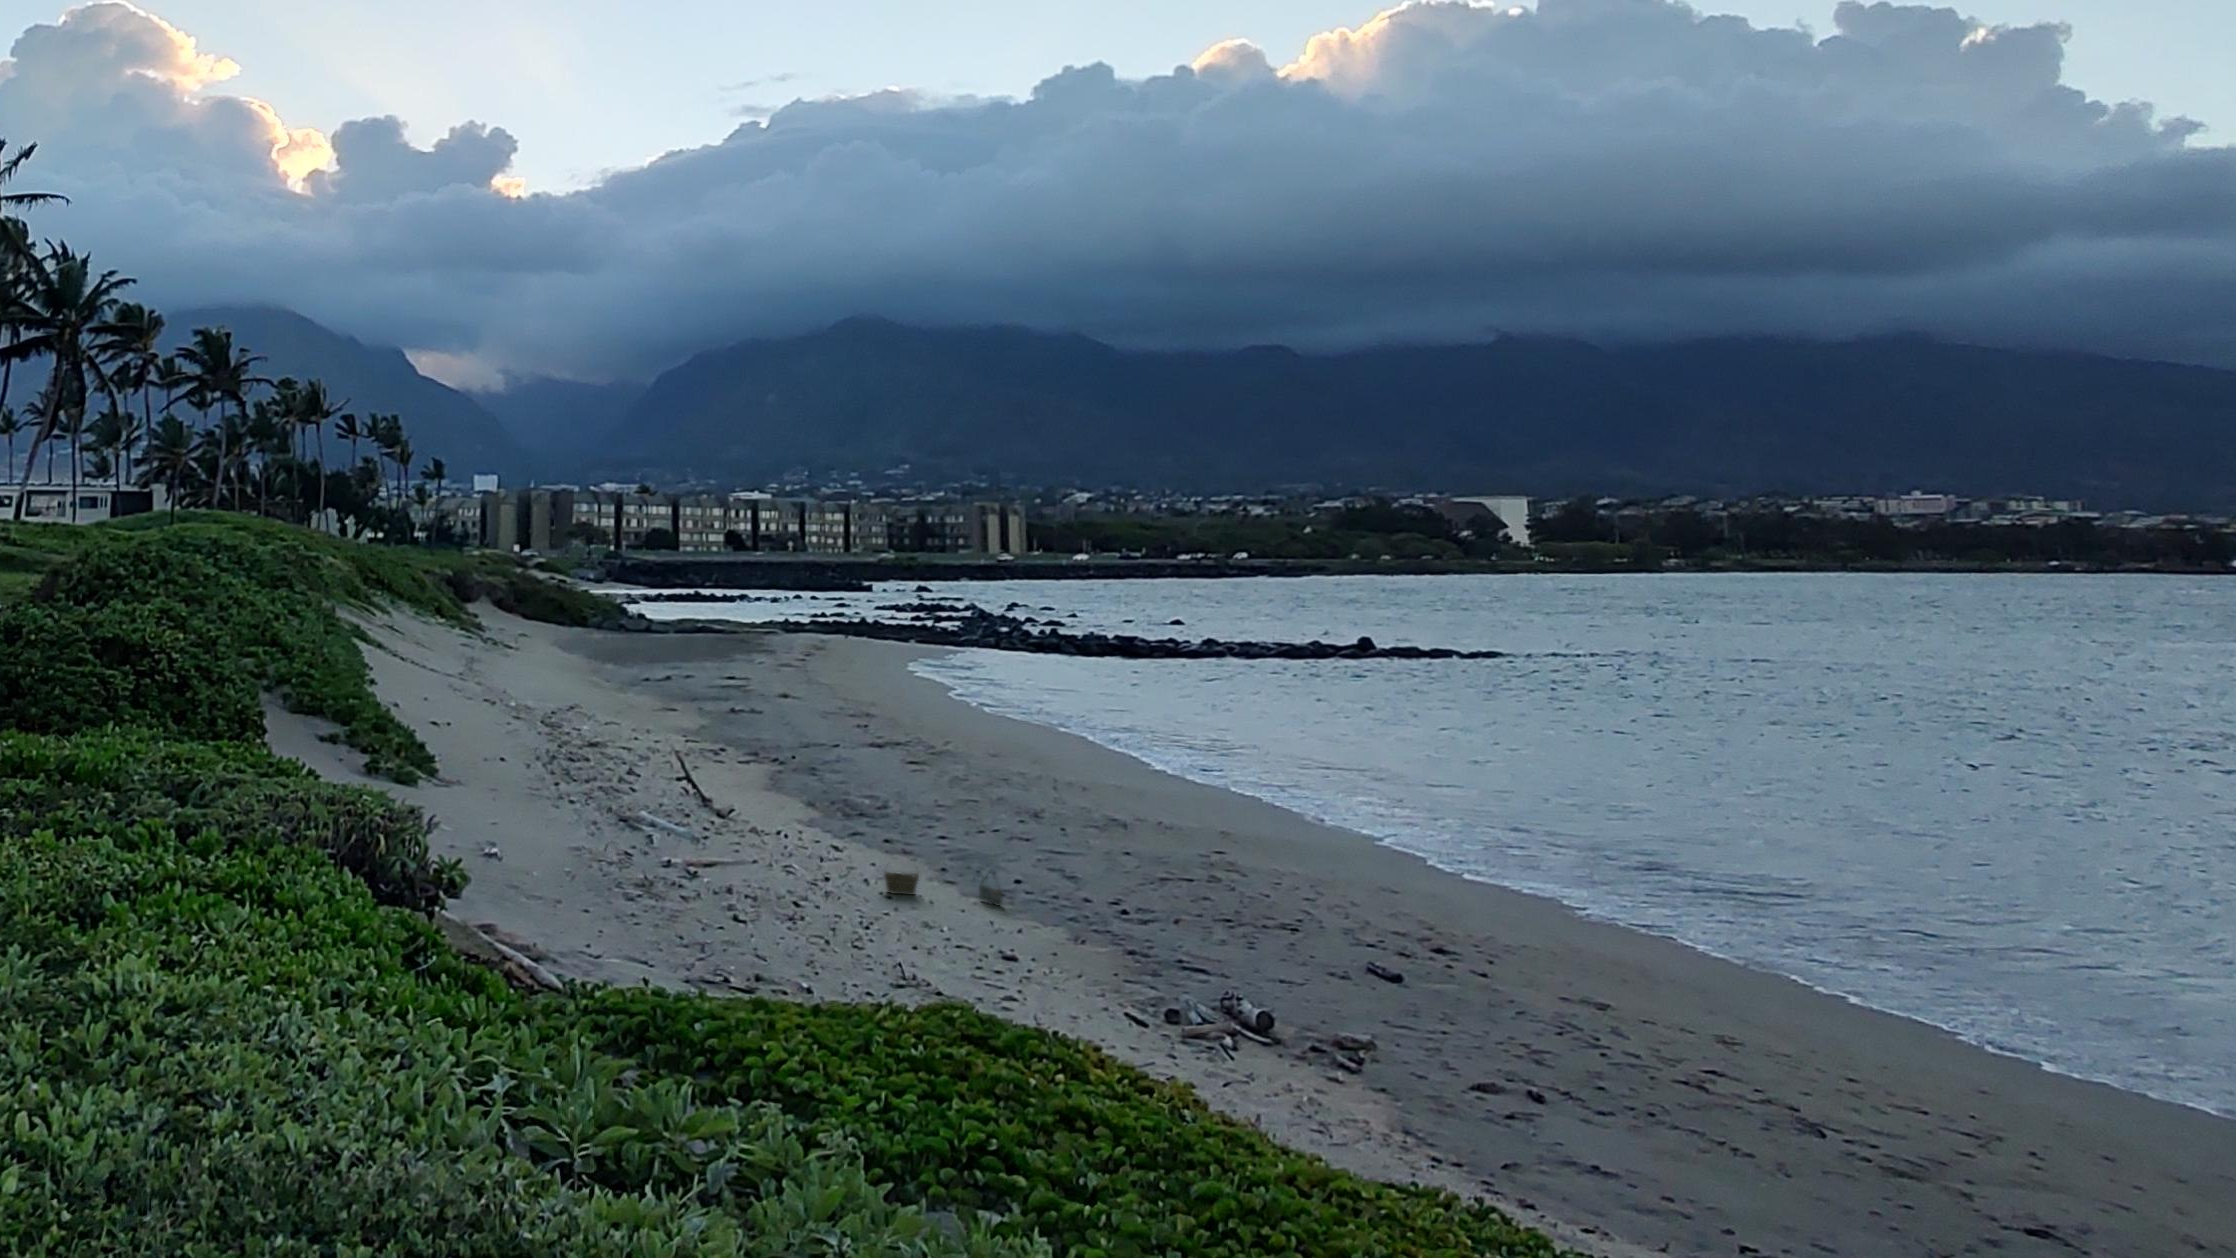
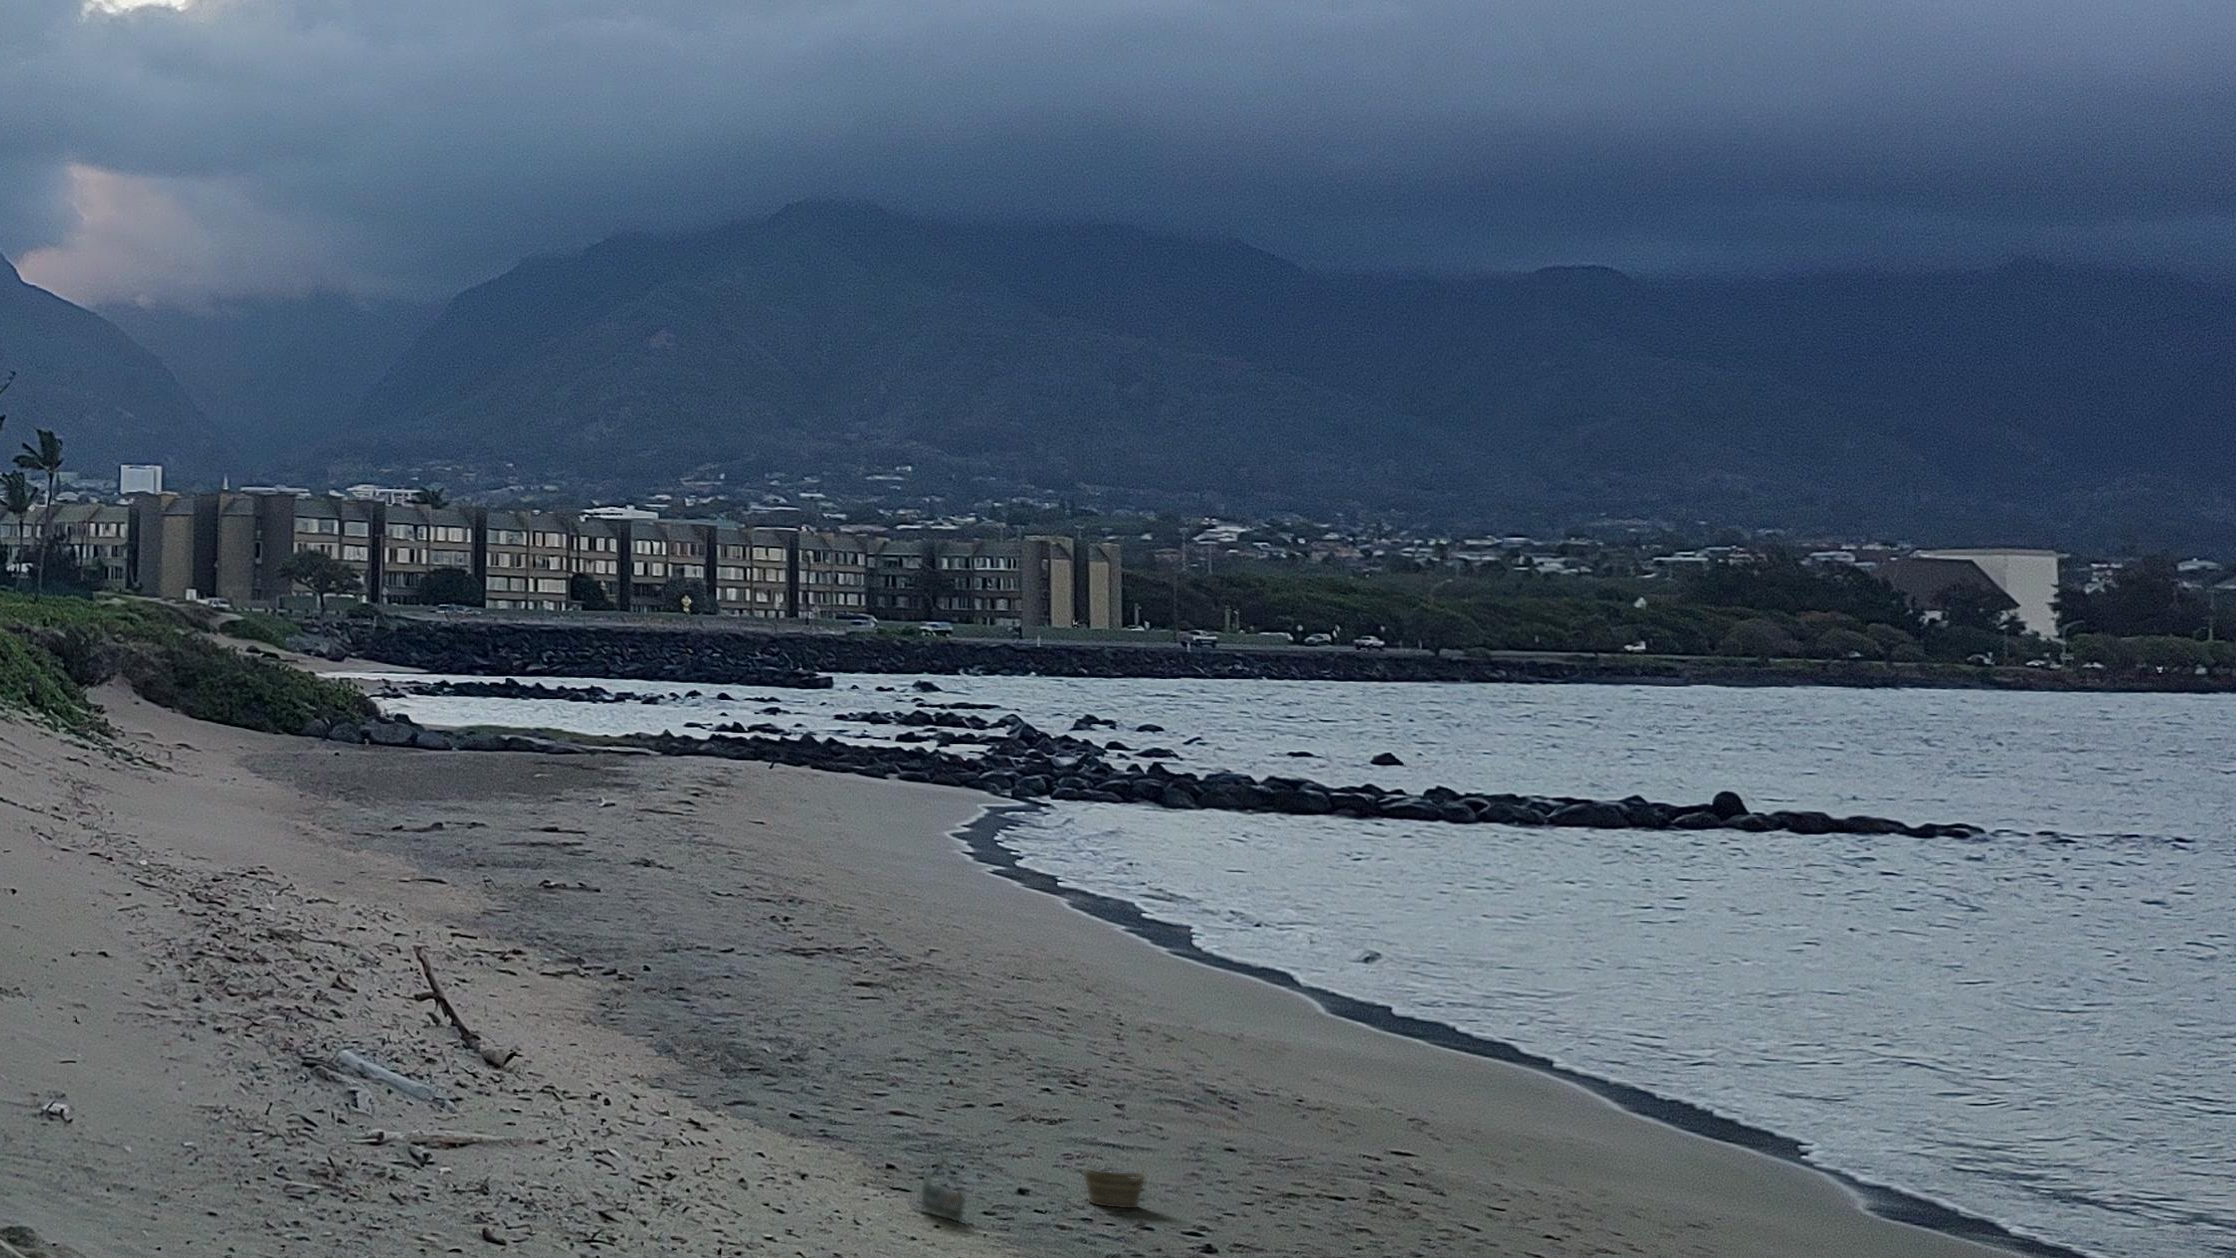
basket: present [884,871,919,895] -> present [1084,1142,1144,1208]

